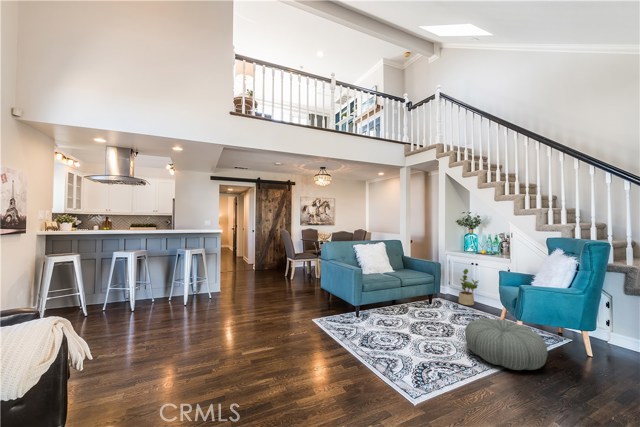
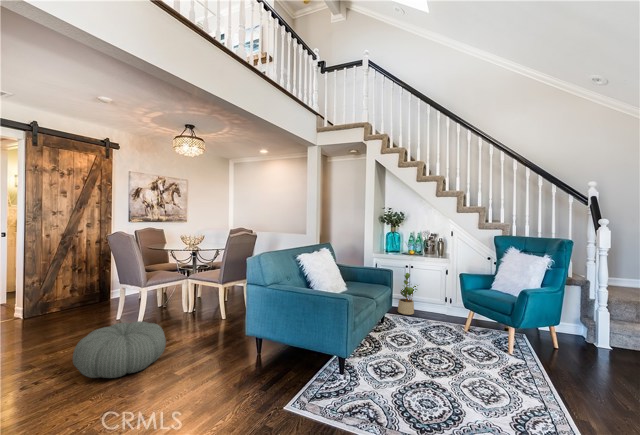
pouf: present [465,318,548,370] -> present [73,321,166,378]

